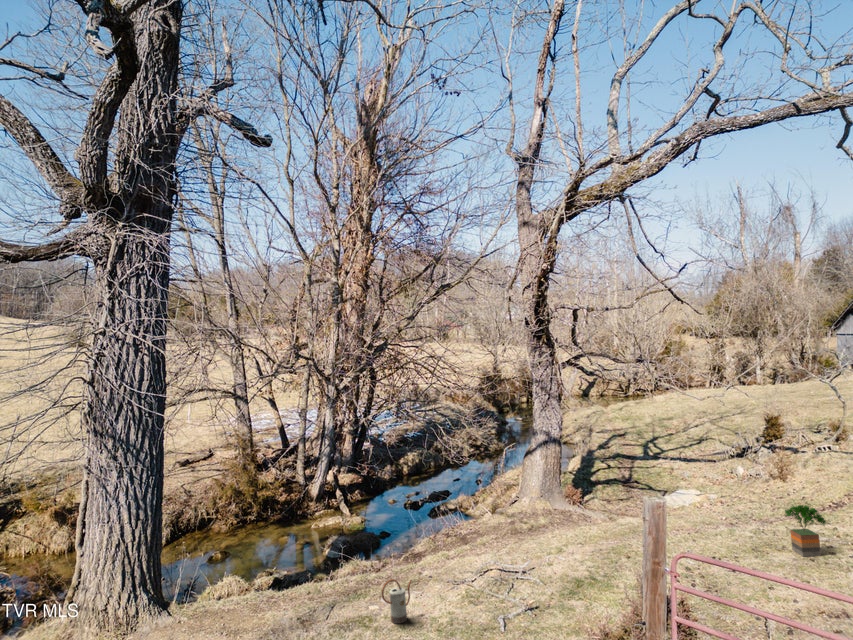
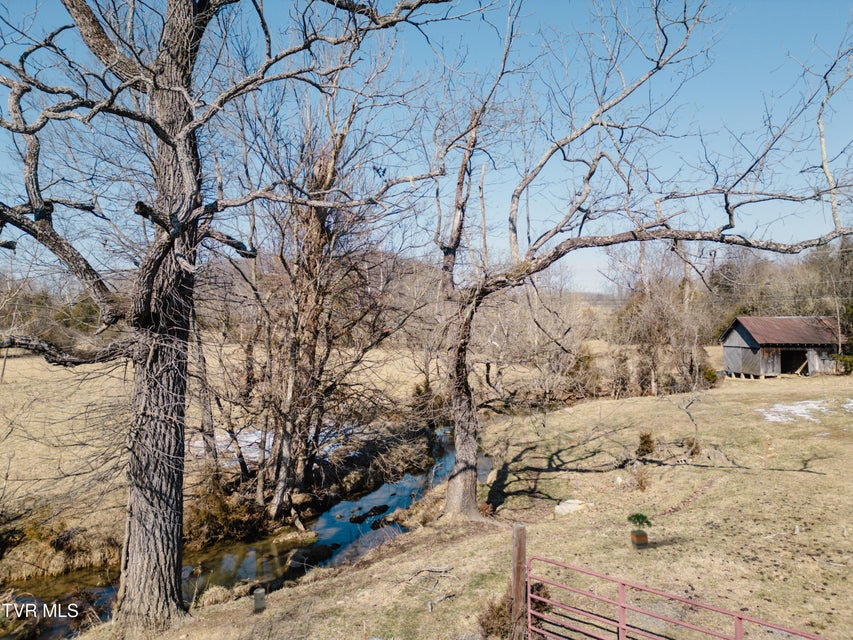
watering can: present [382,579,412,624] -> present [248,583,270,612]

